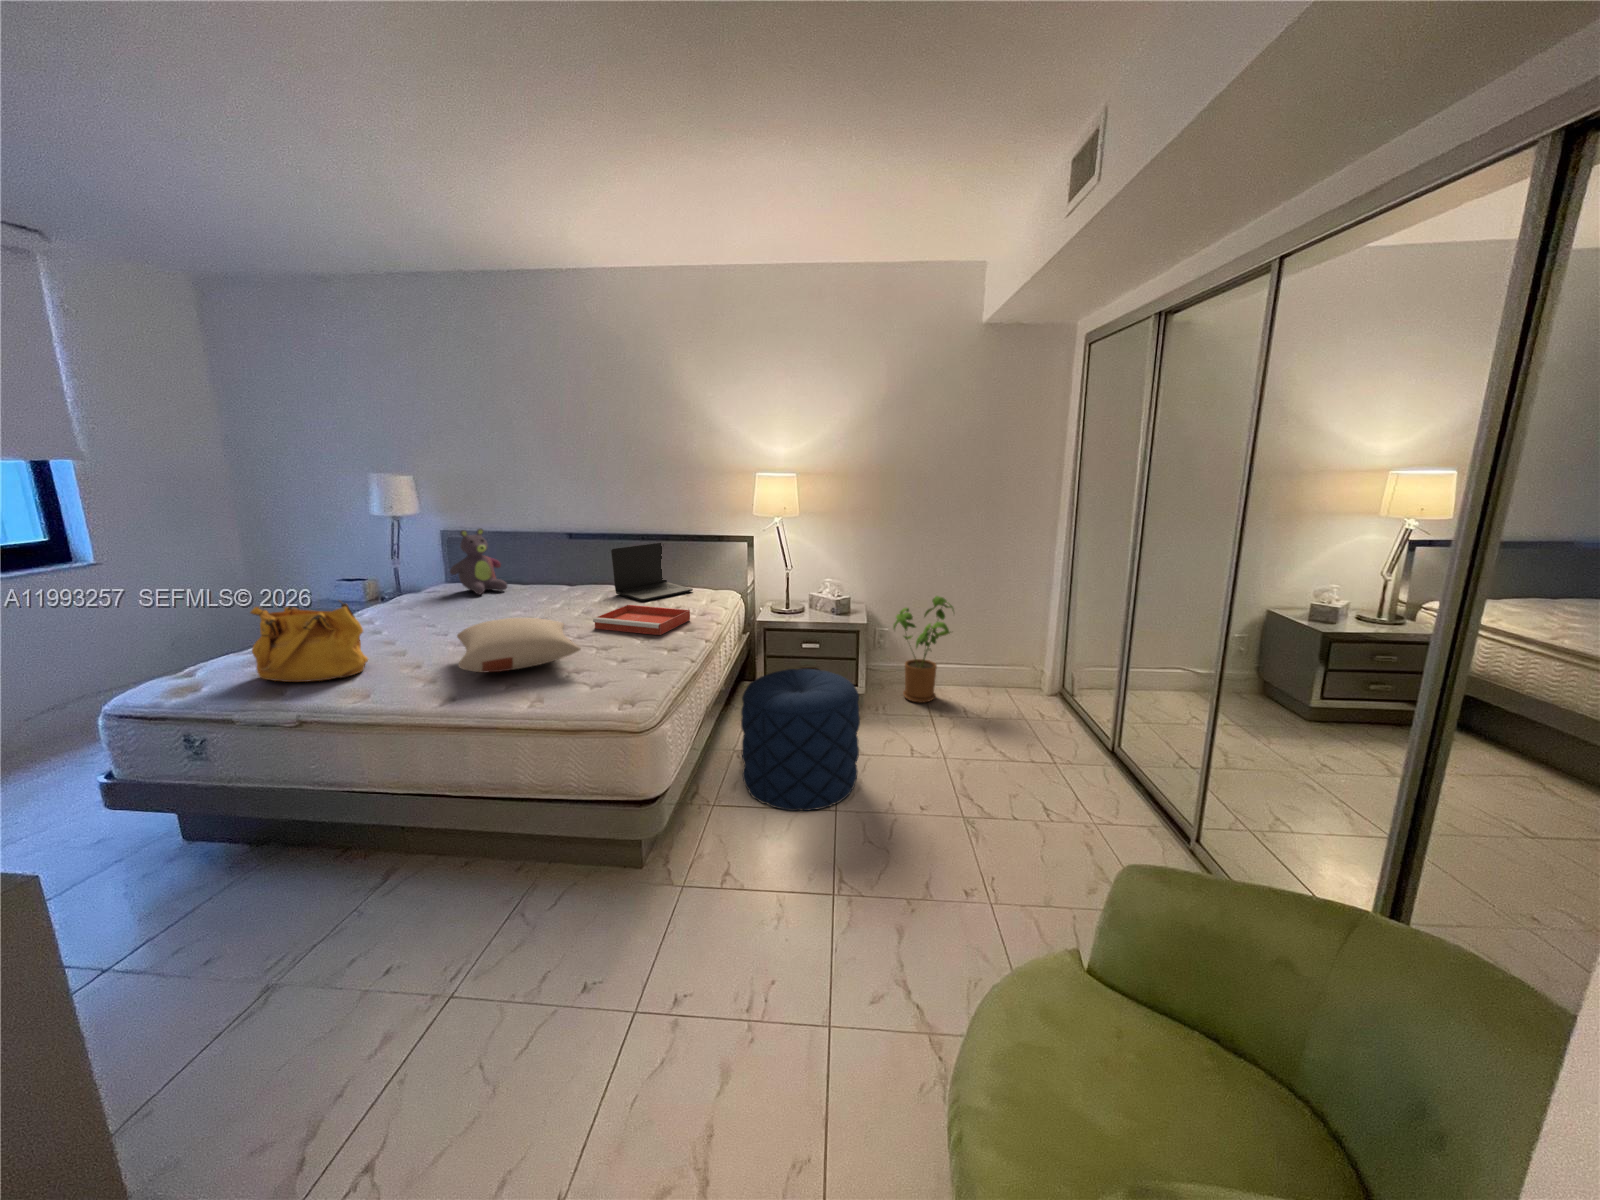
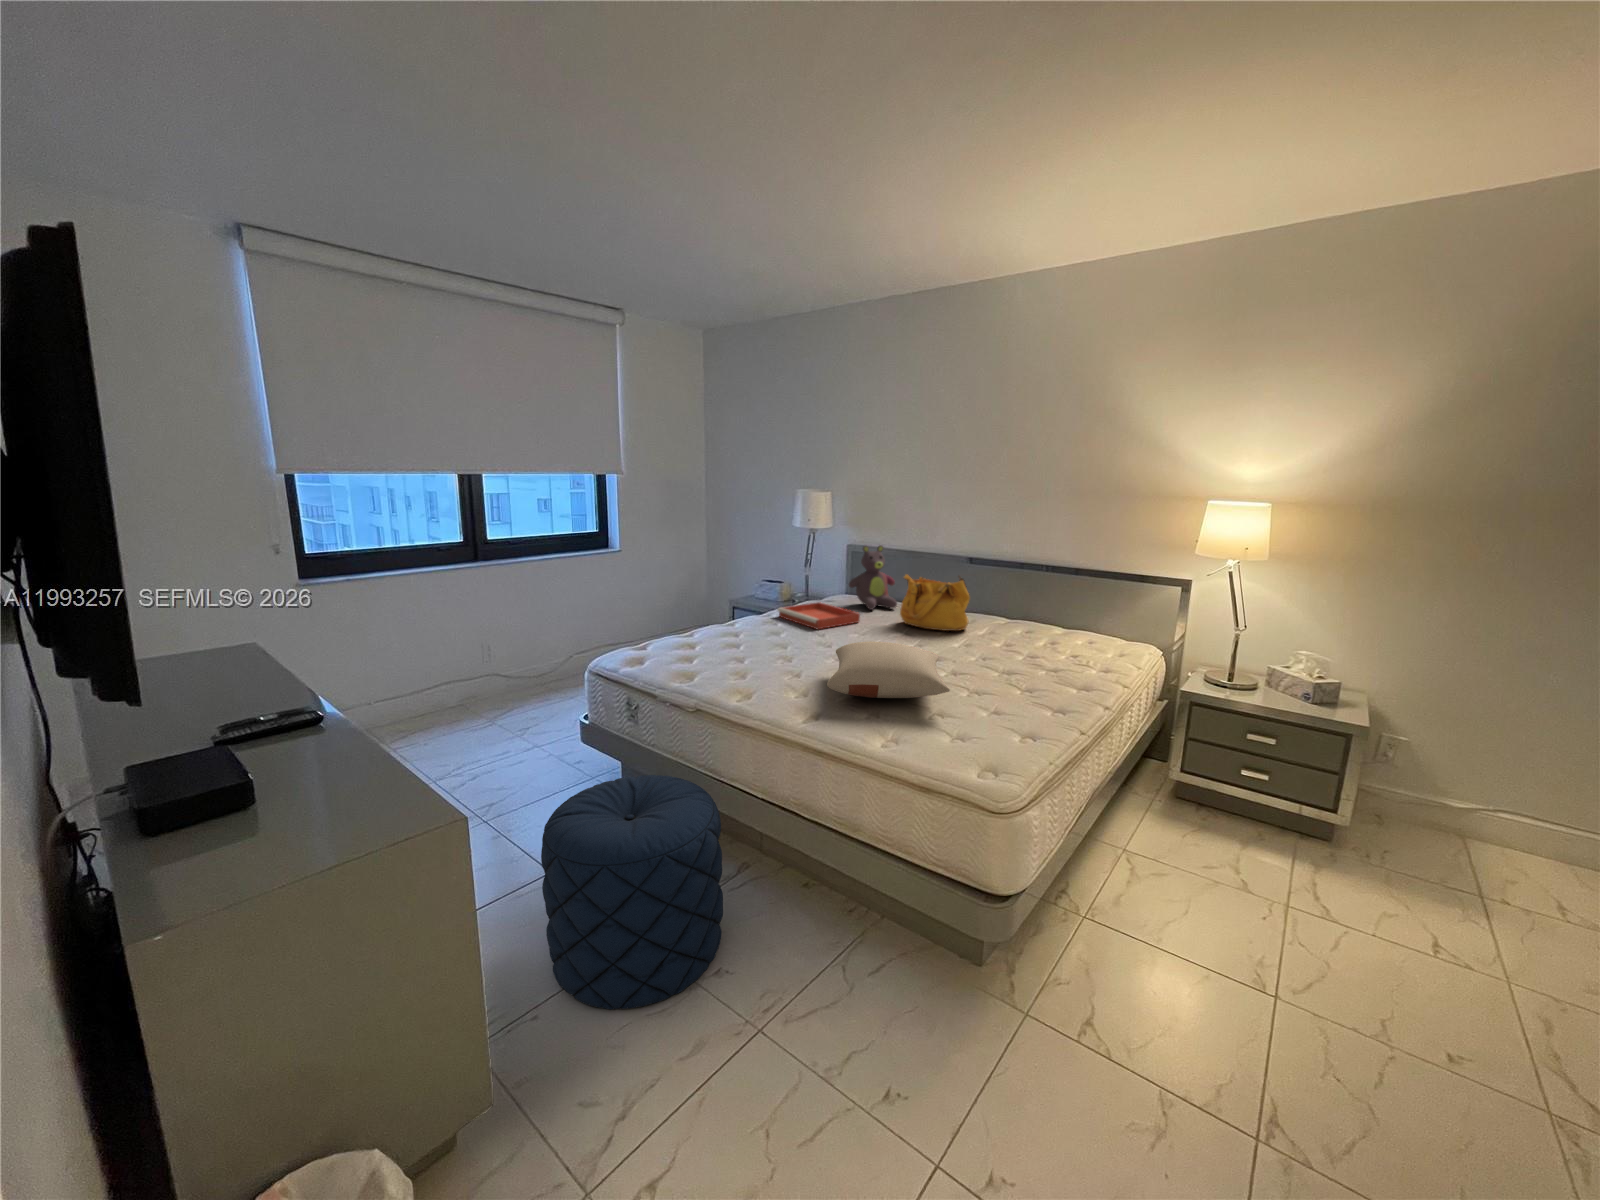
laptop: present [611,543,693,601] -> none [1004,577,1097,641]
house plant: present [893,596,954,703] -> none [1417,706,1559,870]
handbag: present [250,600,368,682] -> present [900,574,970,631]
tray: present [593,605,690,635] -> present [778,602,860,629]
pouf: present [741,668,860,811] -> present [541,775,723,1009]

